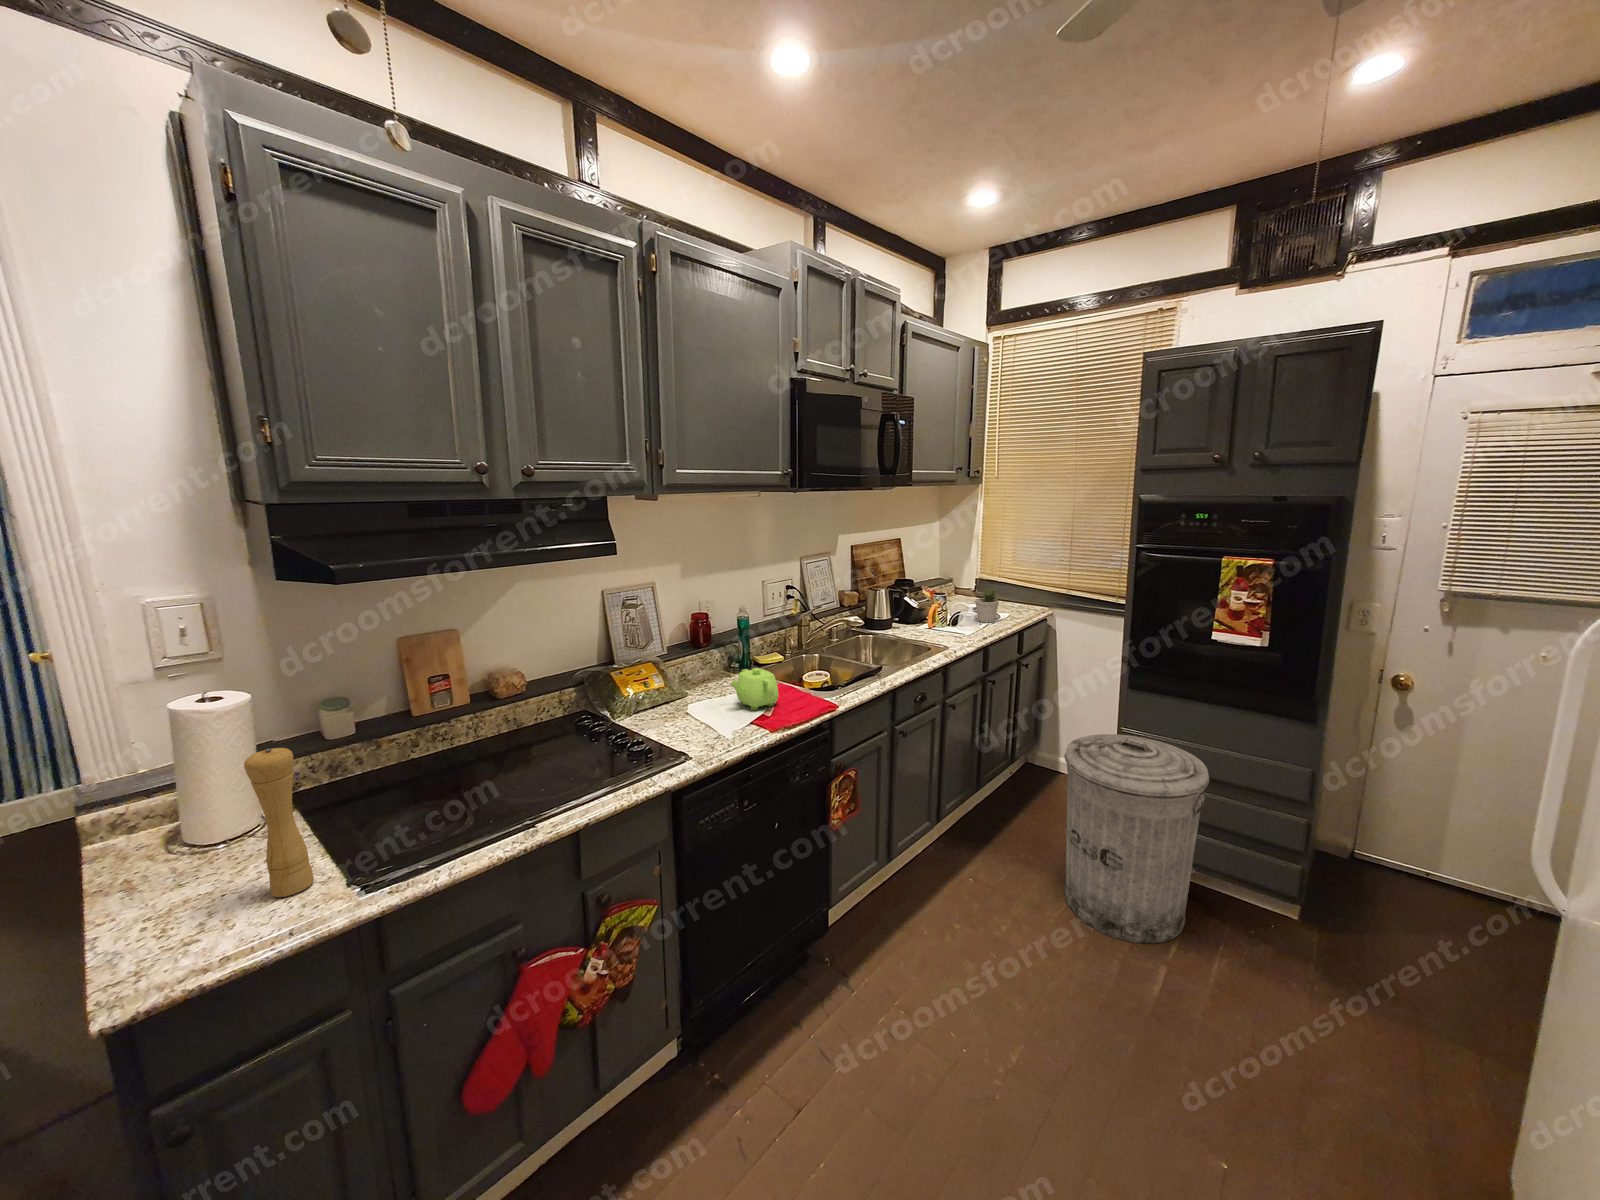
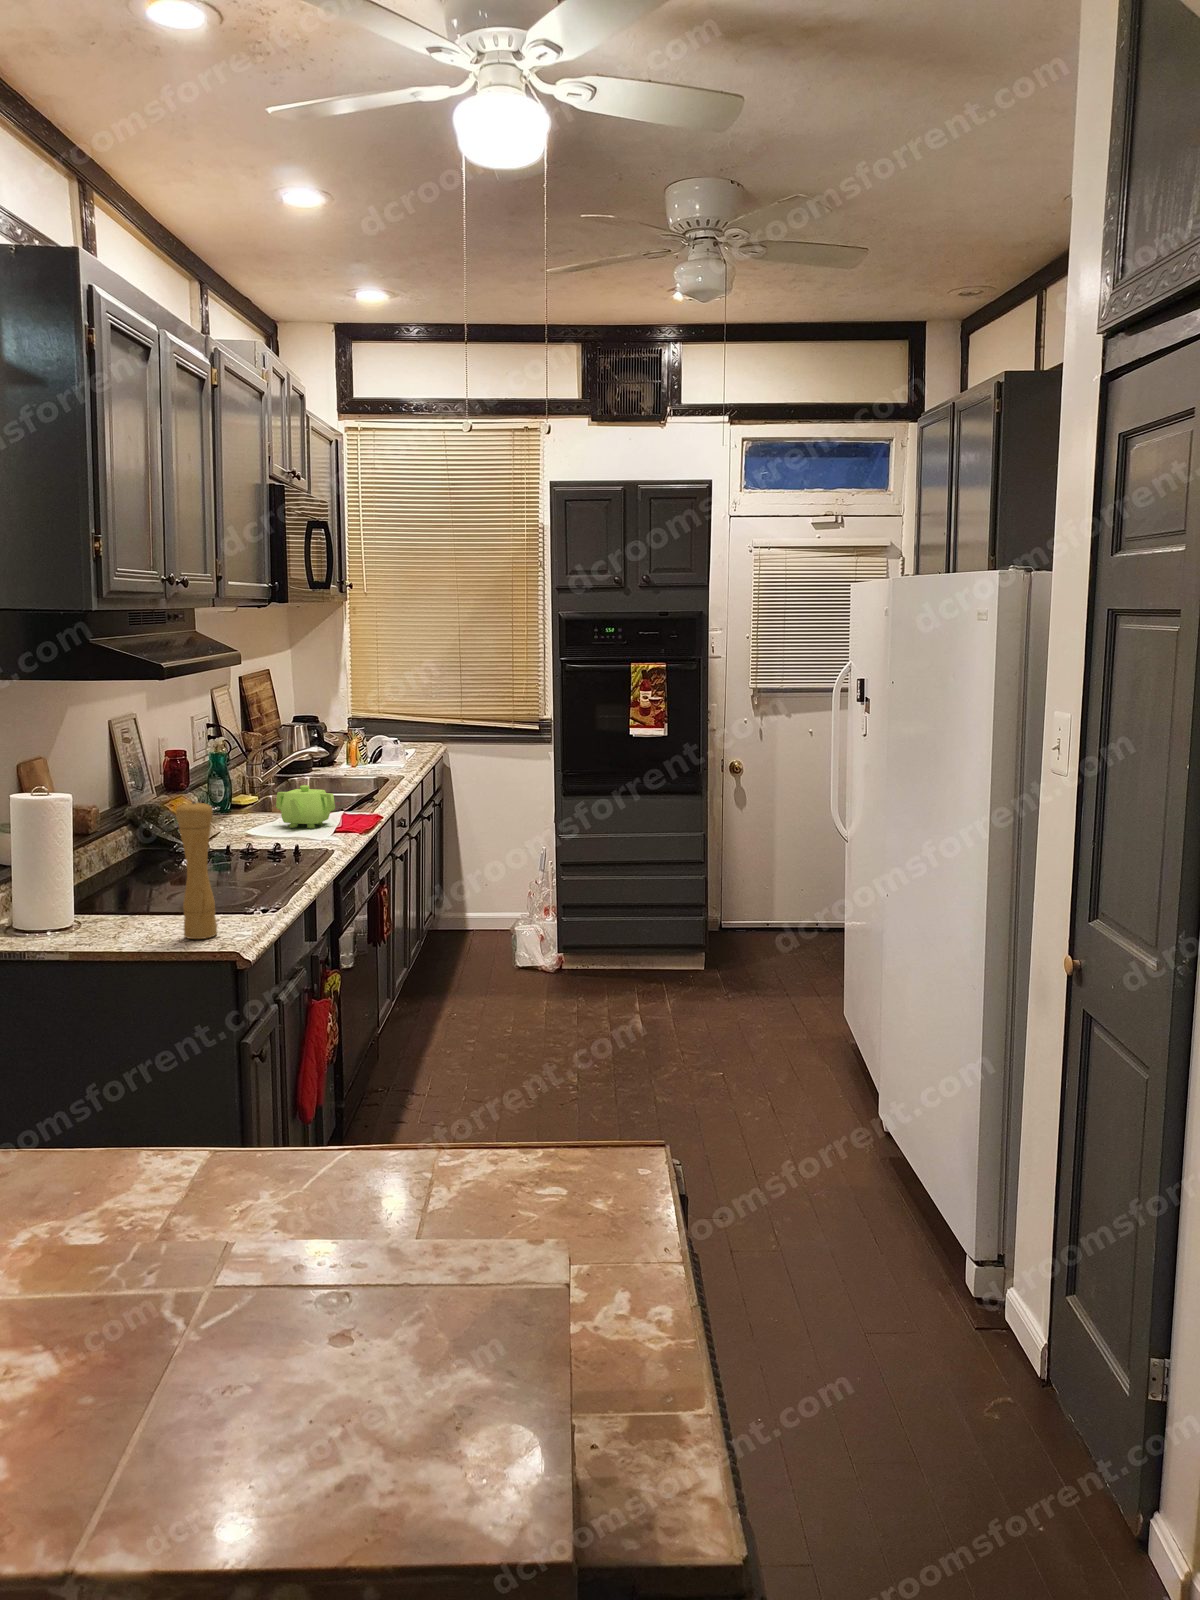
potted plant: present [975,588,999,623] -> none [372,716,401,760]
trash can: present [1064,734,1209,943] -> none [537,829,655,1008]

